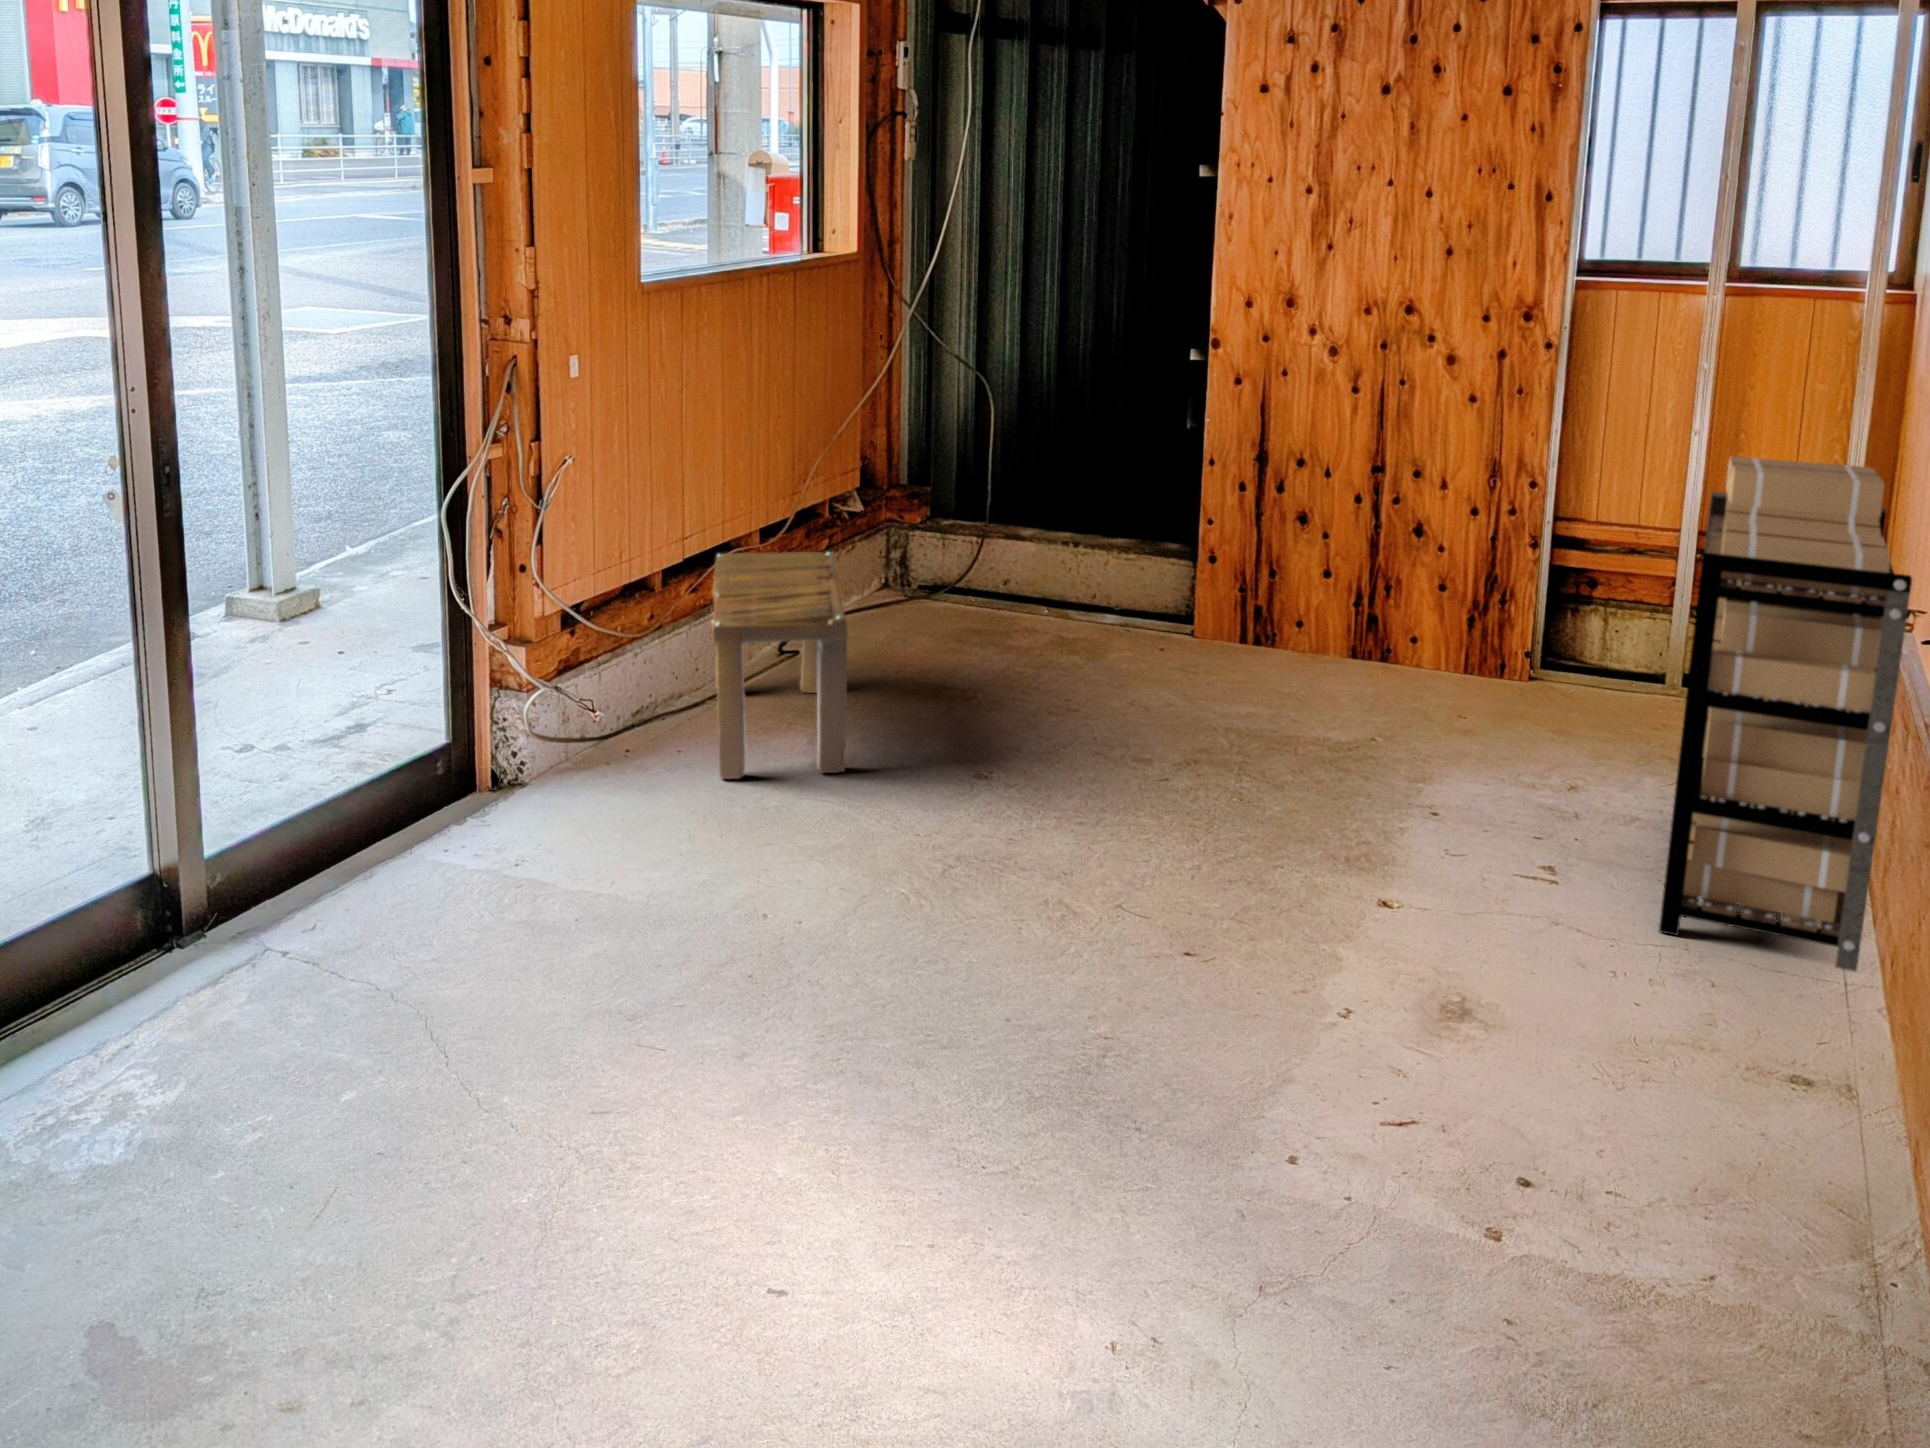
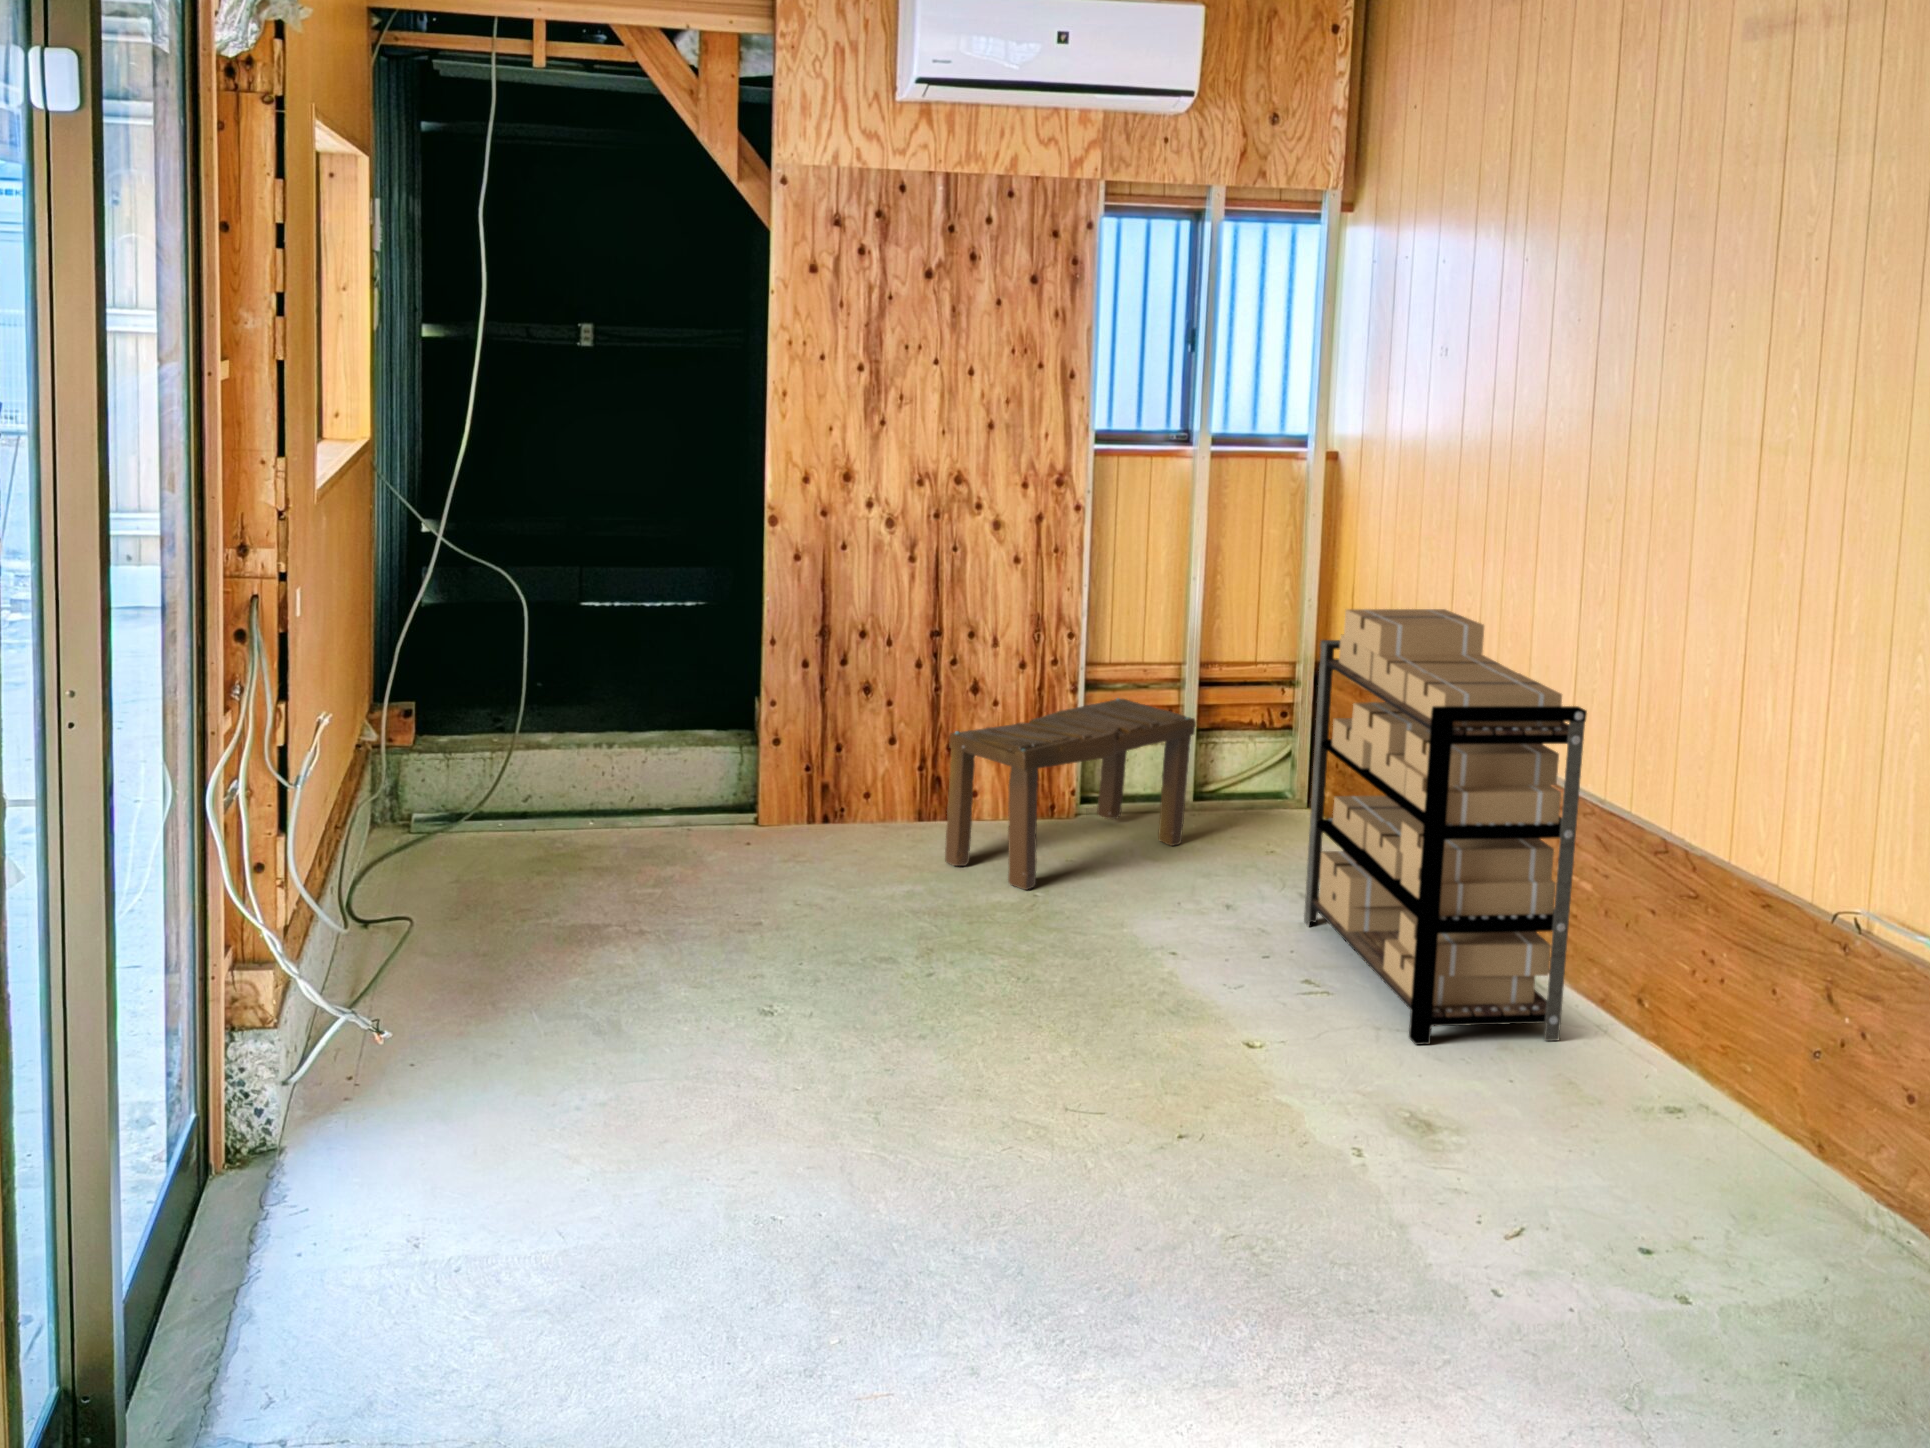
bench: present [711,552,848,779] -> present [945,698,1196,890]

